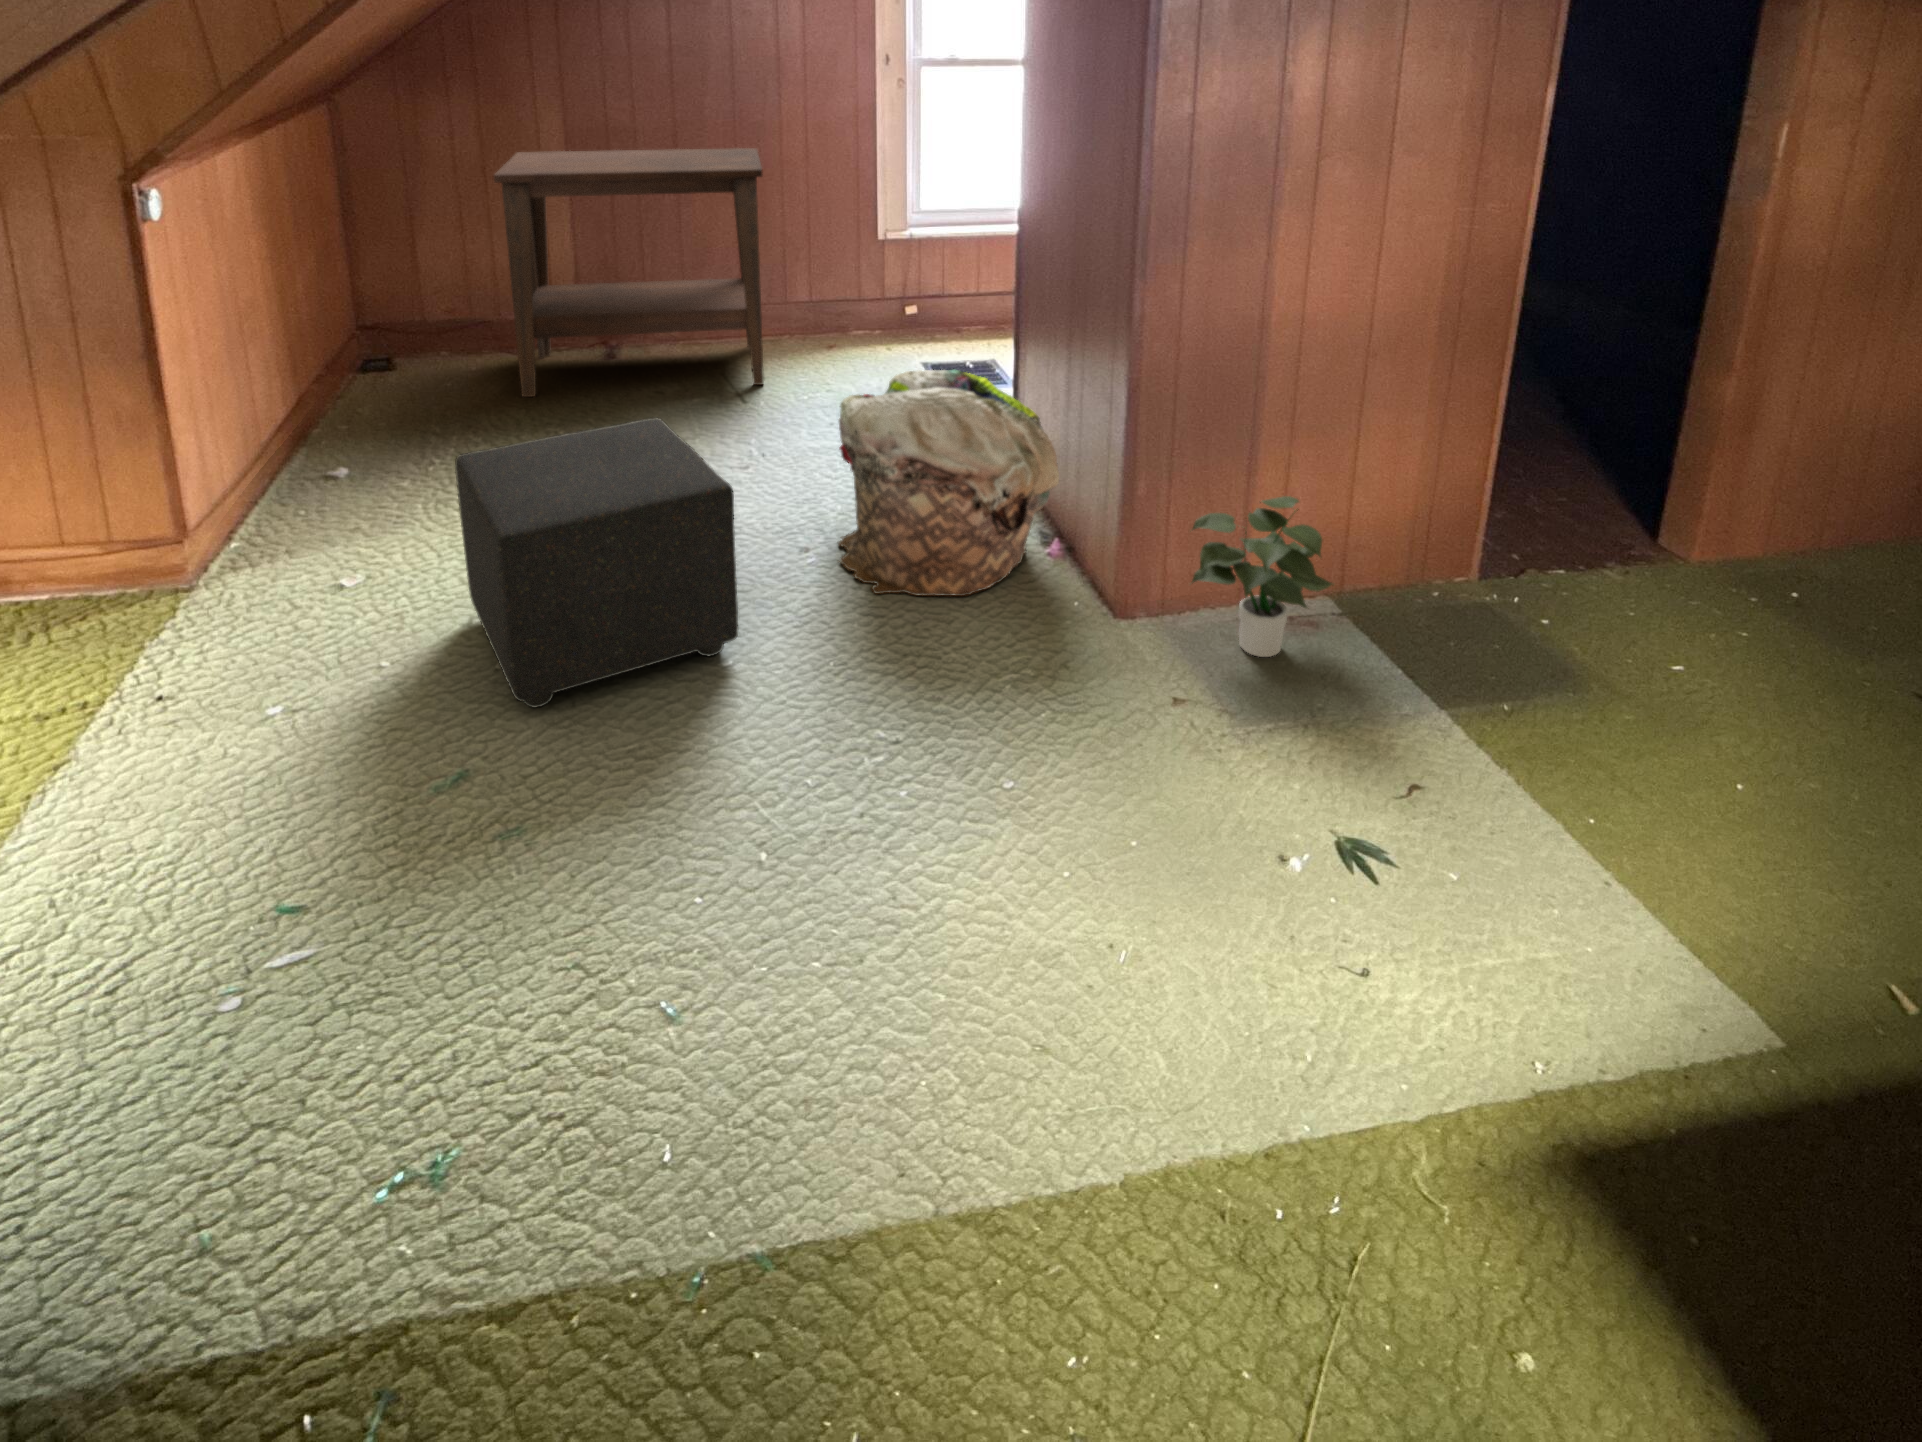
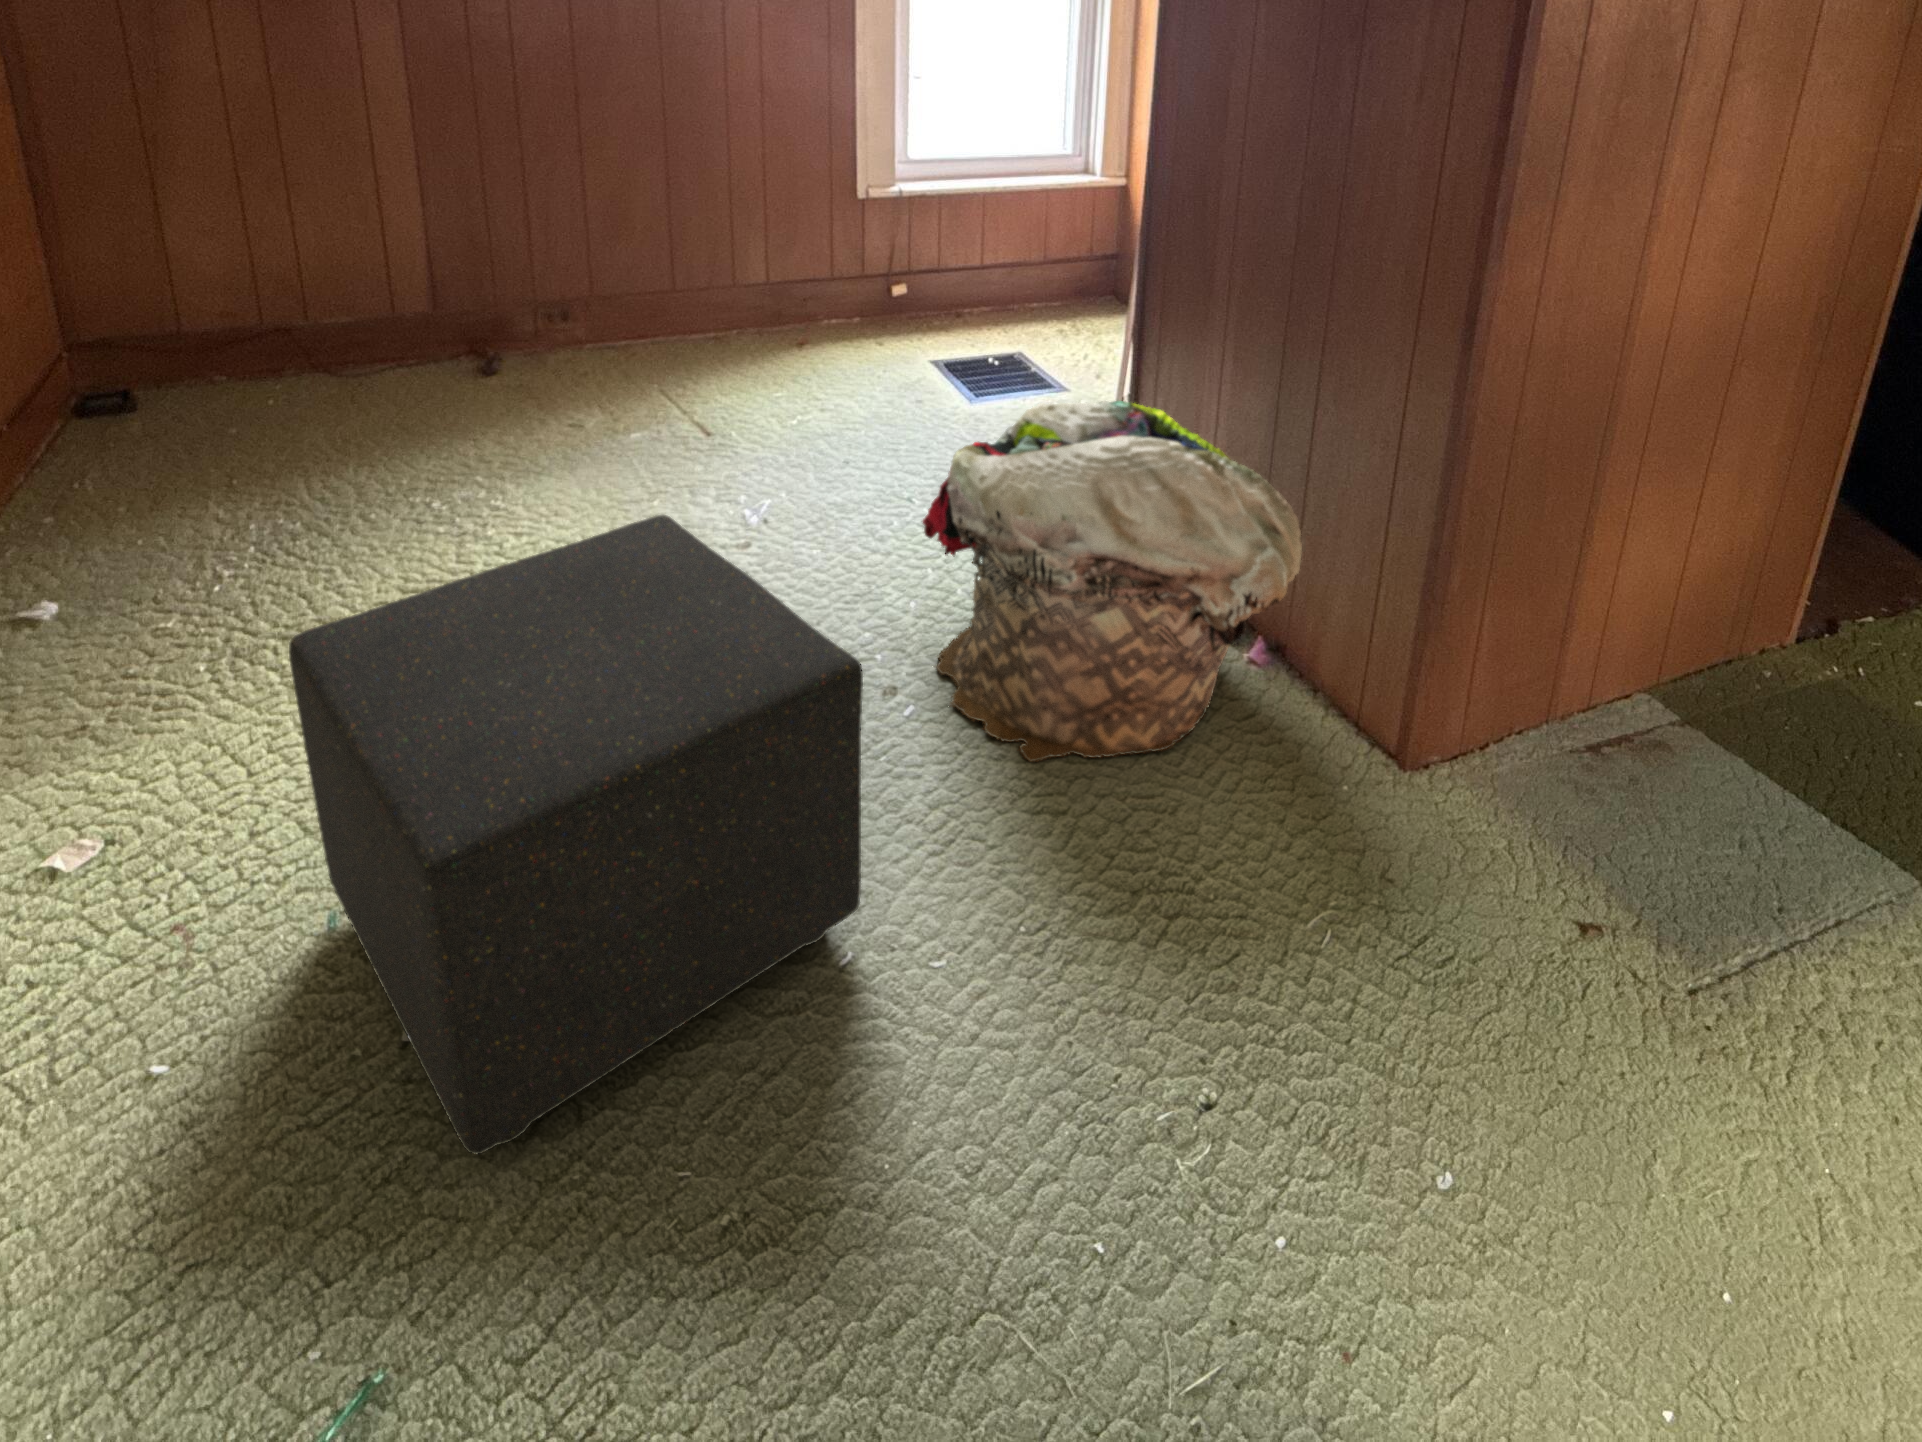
side table: present [494,148,764,397] -> none [300,74,729,443]
potted plant: present [1192,496,1334,657] -> none [1519,572,1747,810]

